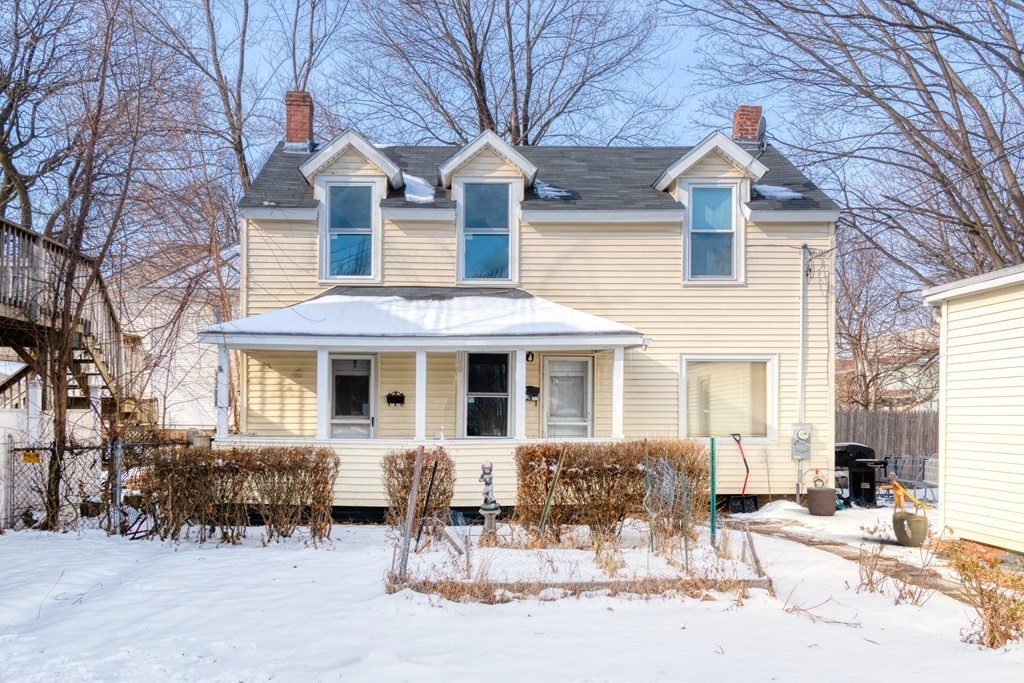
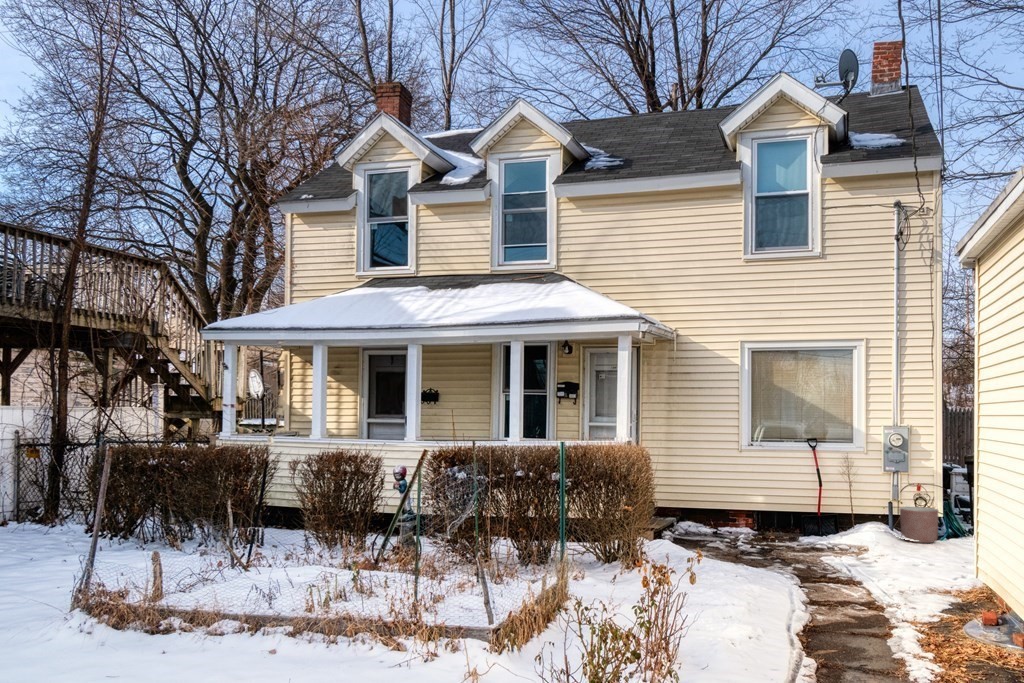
woven basket: present [892,503,928,547] -> none [937,535,981,596]

